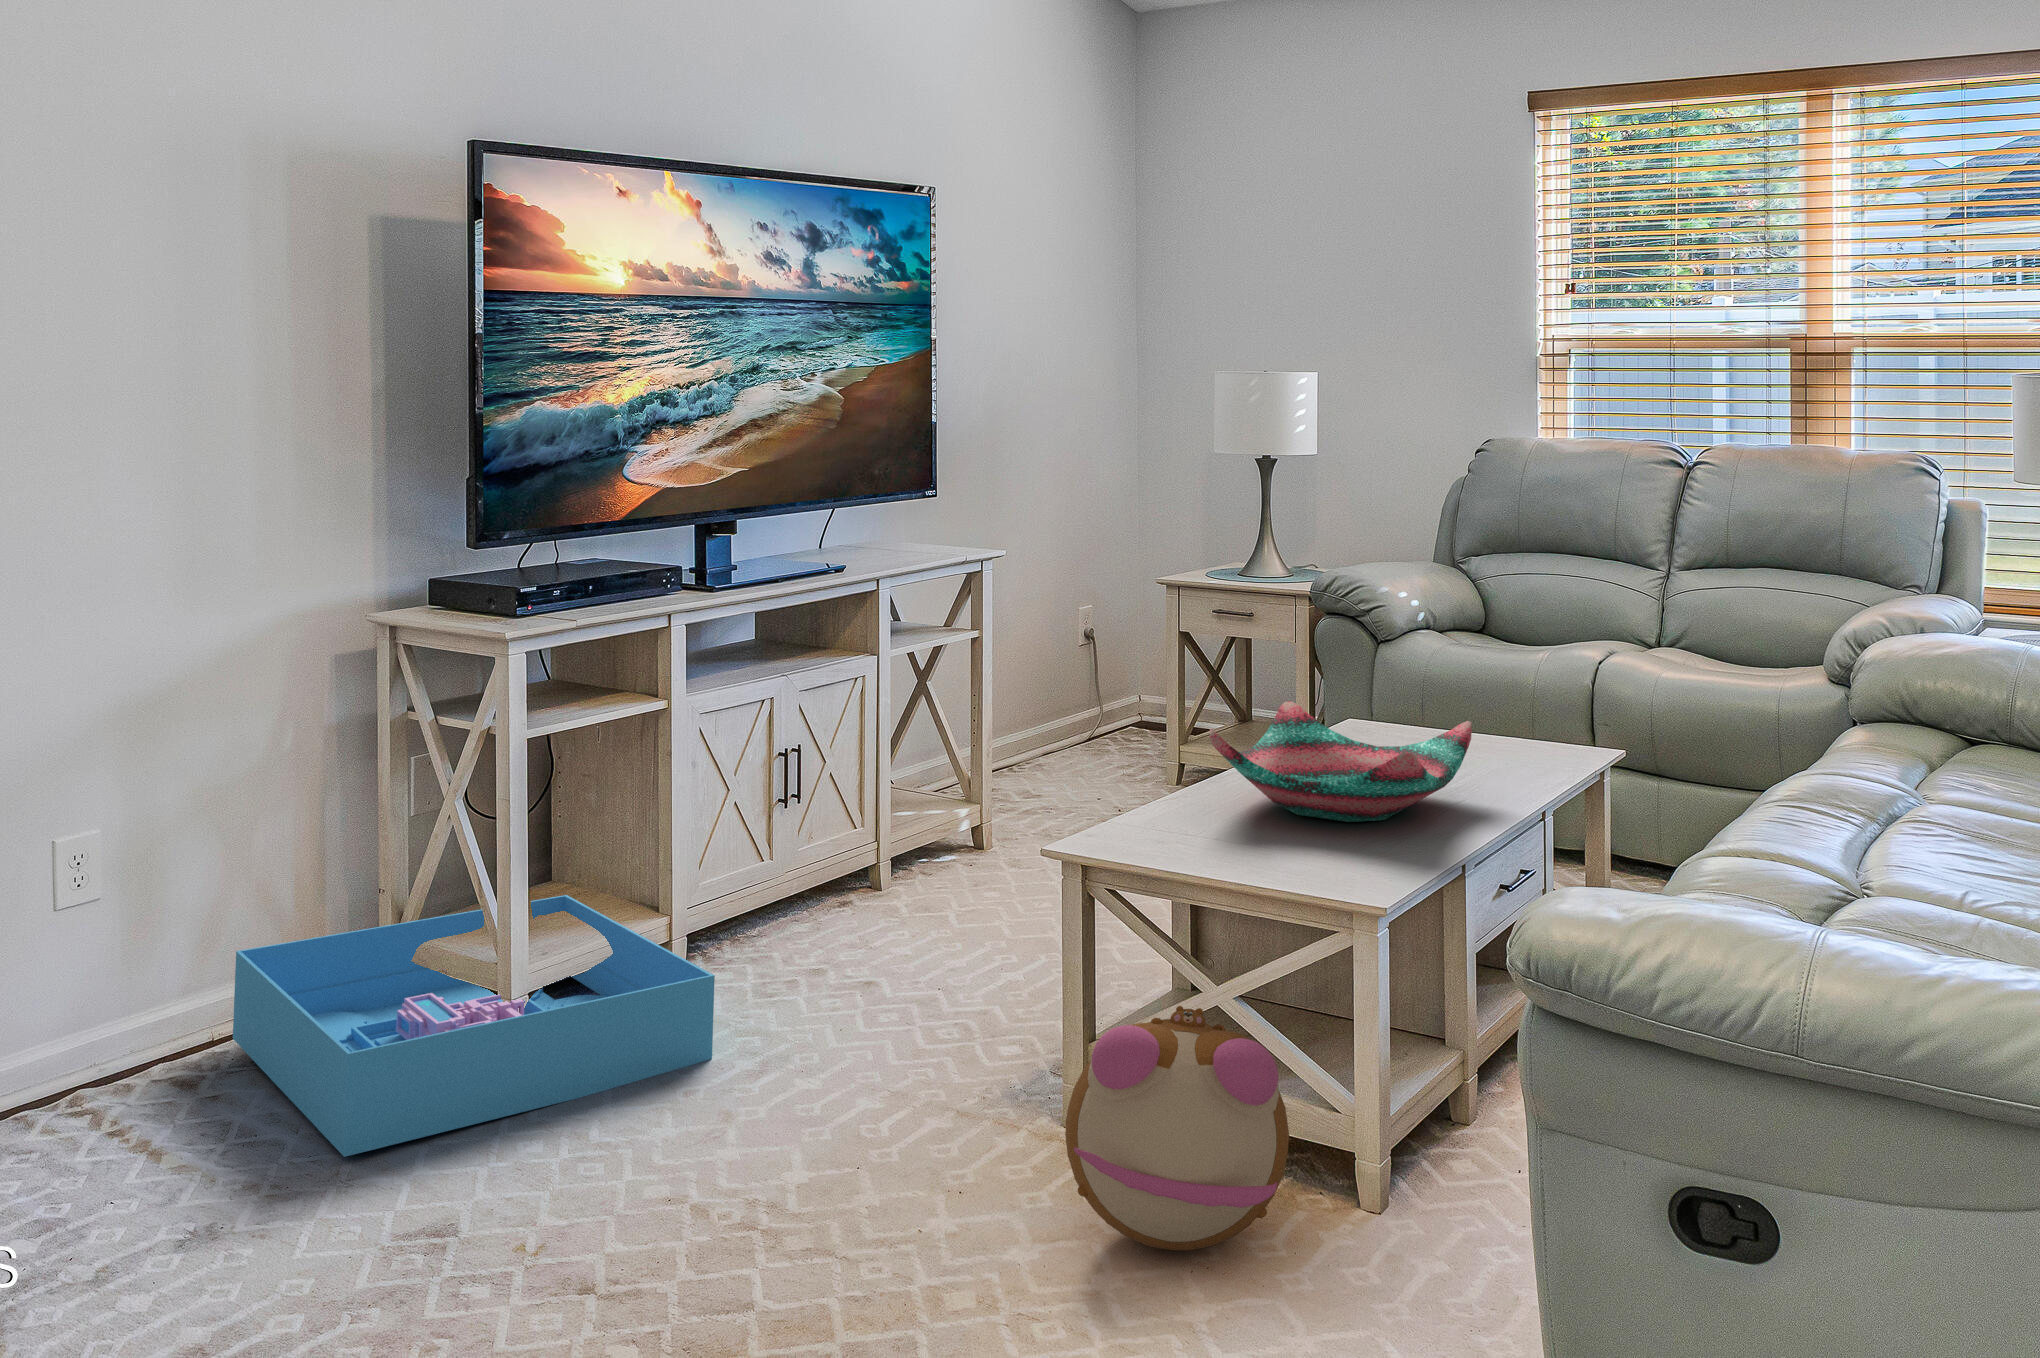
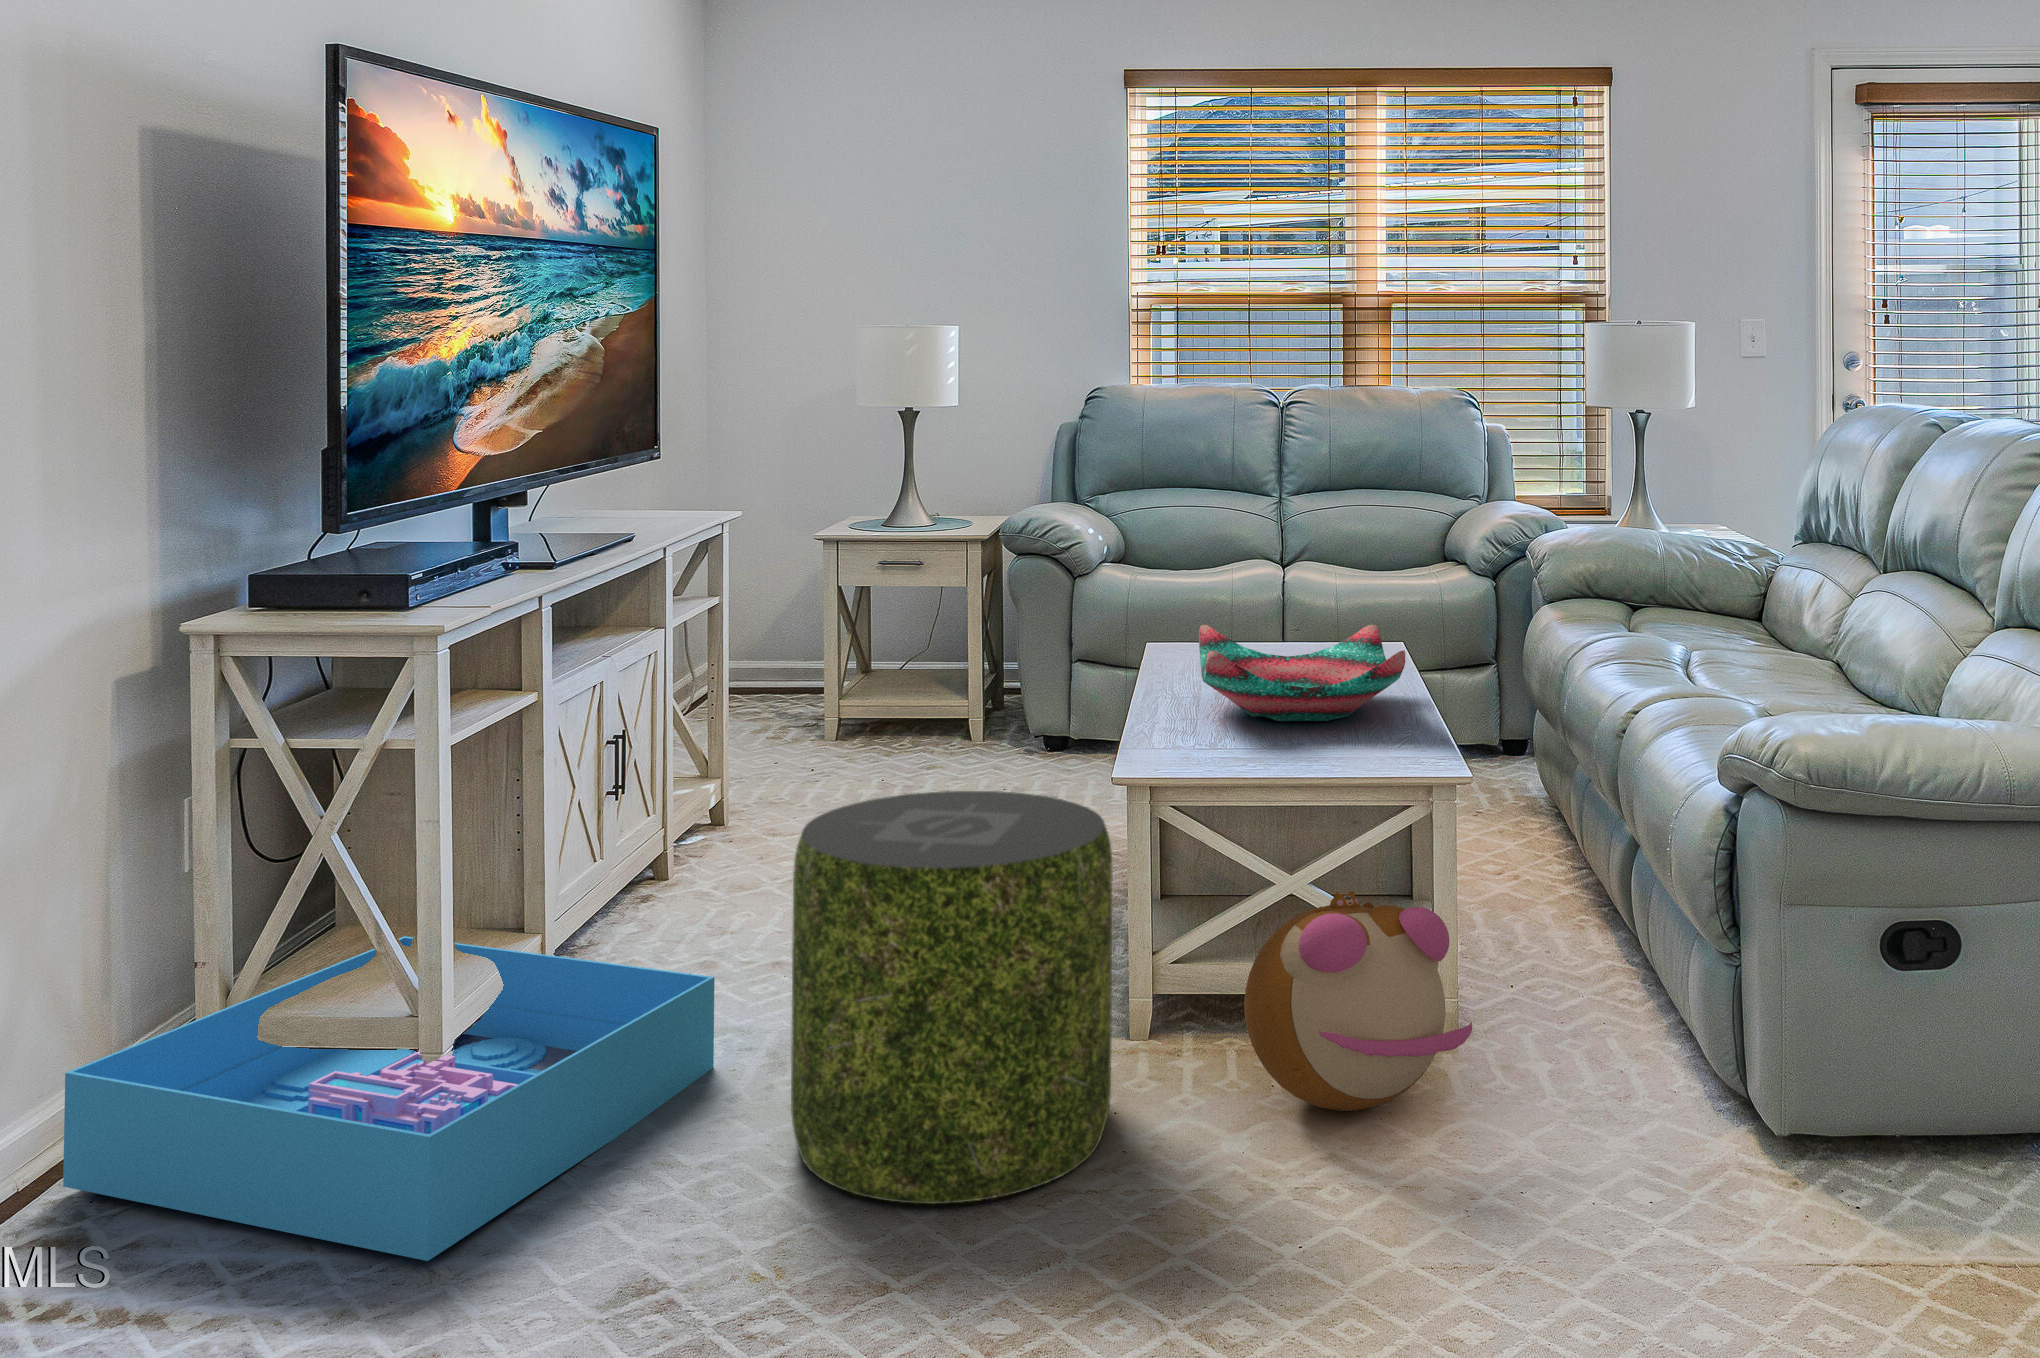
pouf: none [654,832,968,1234] -> present [791,791,1112,1204]

